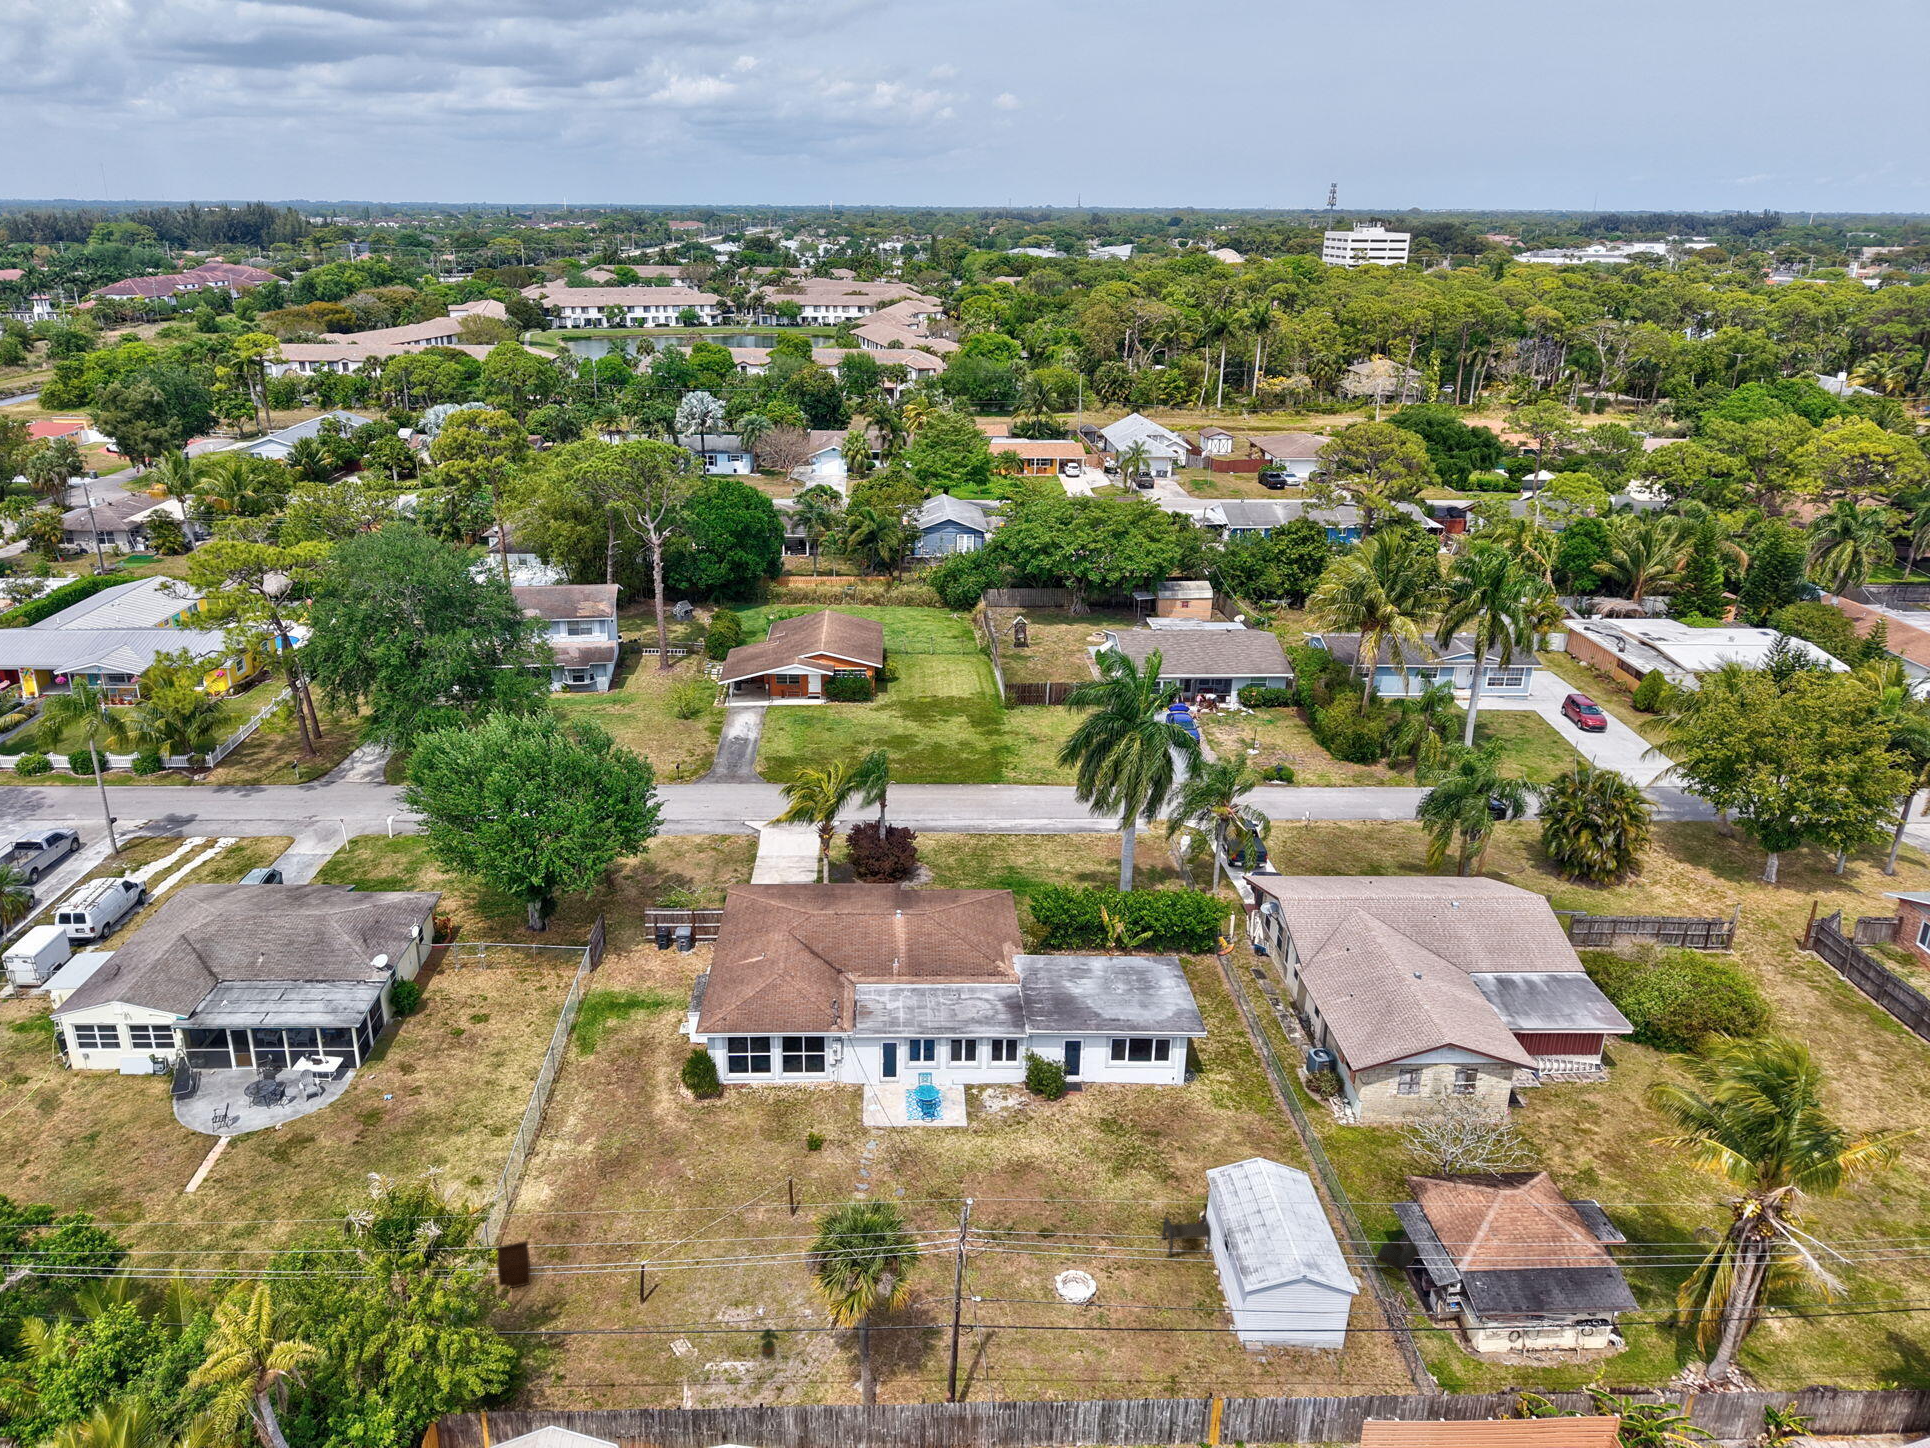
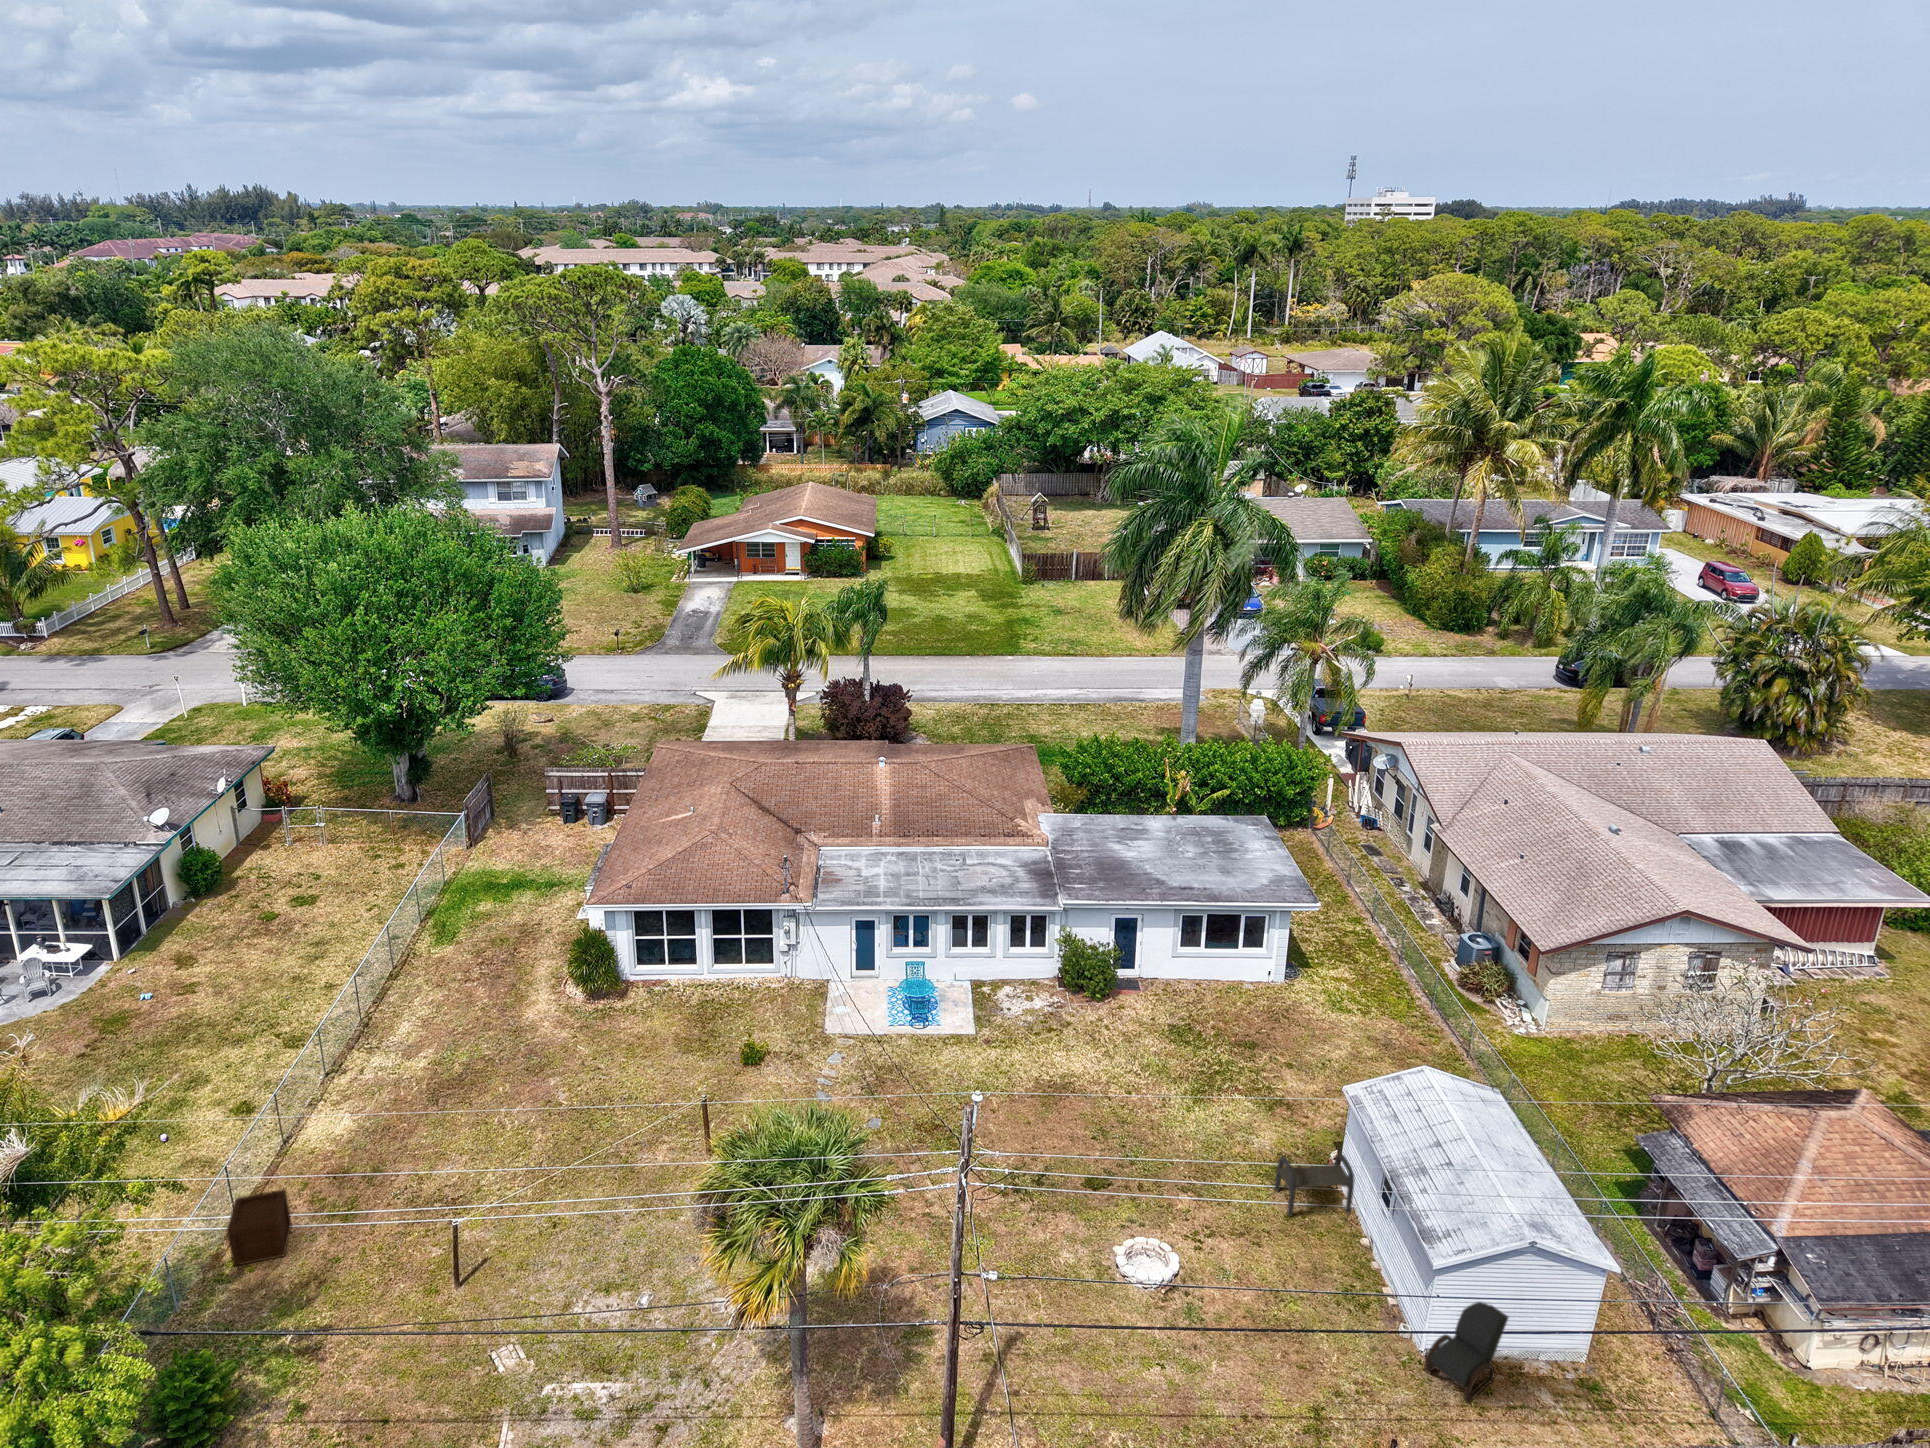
lounge chair: present [1375,1240,1419,1281] -> present [1425,1302,1509,1403]
potted tree: present [759,1329,779,1358] -> none [630,1327,663,1377]

